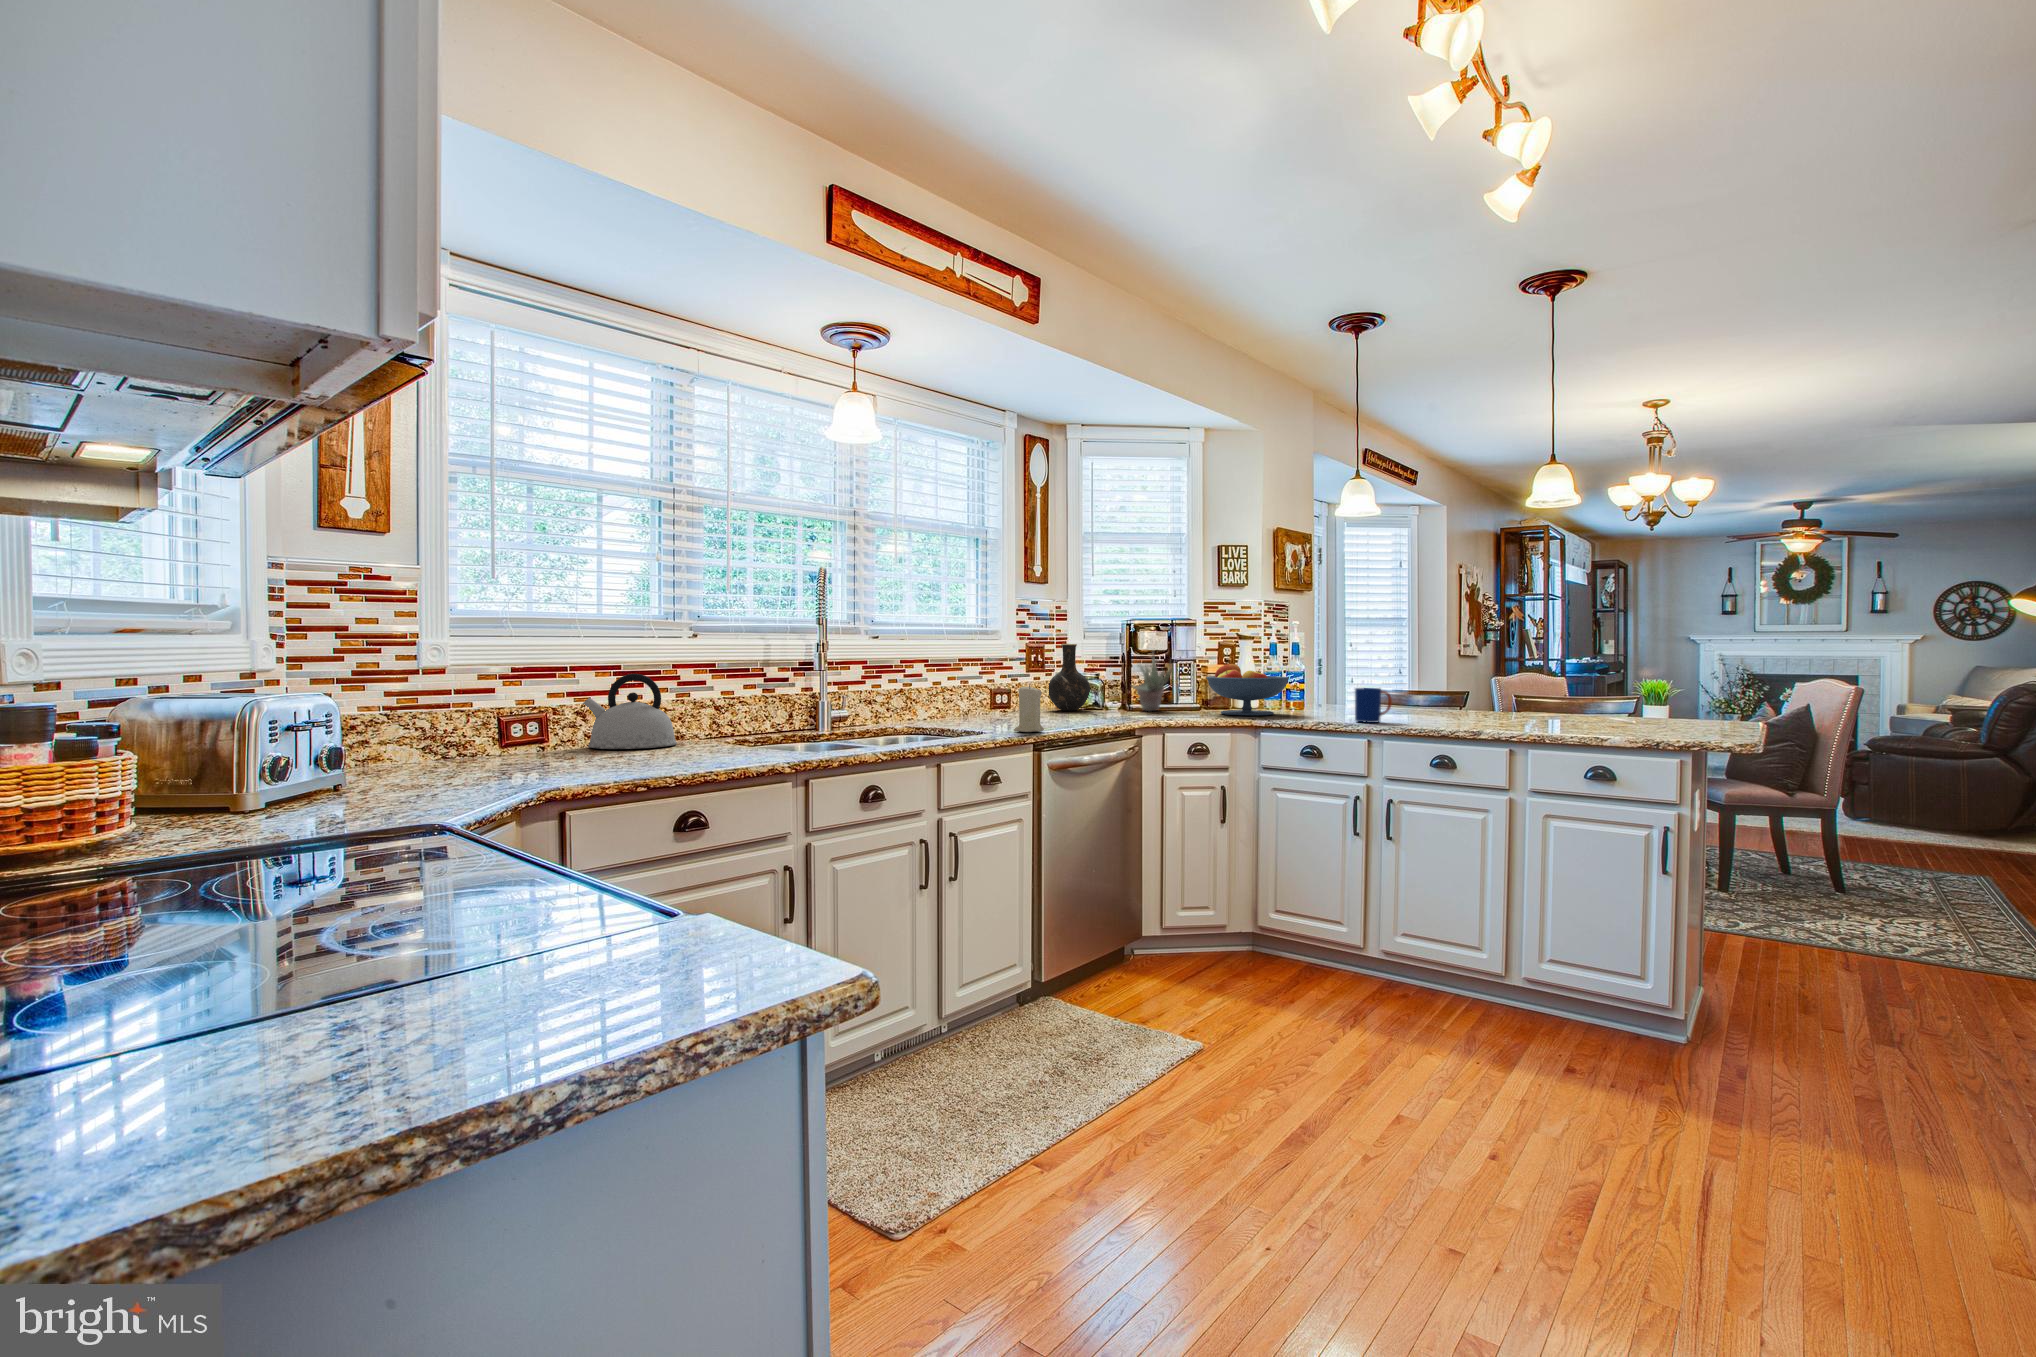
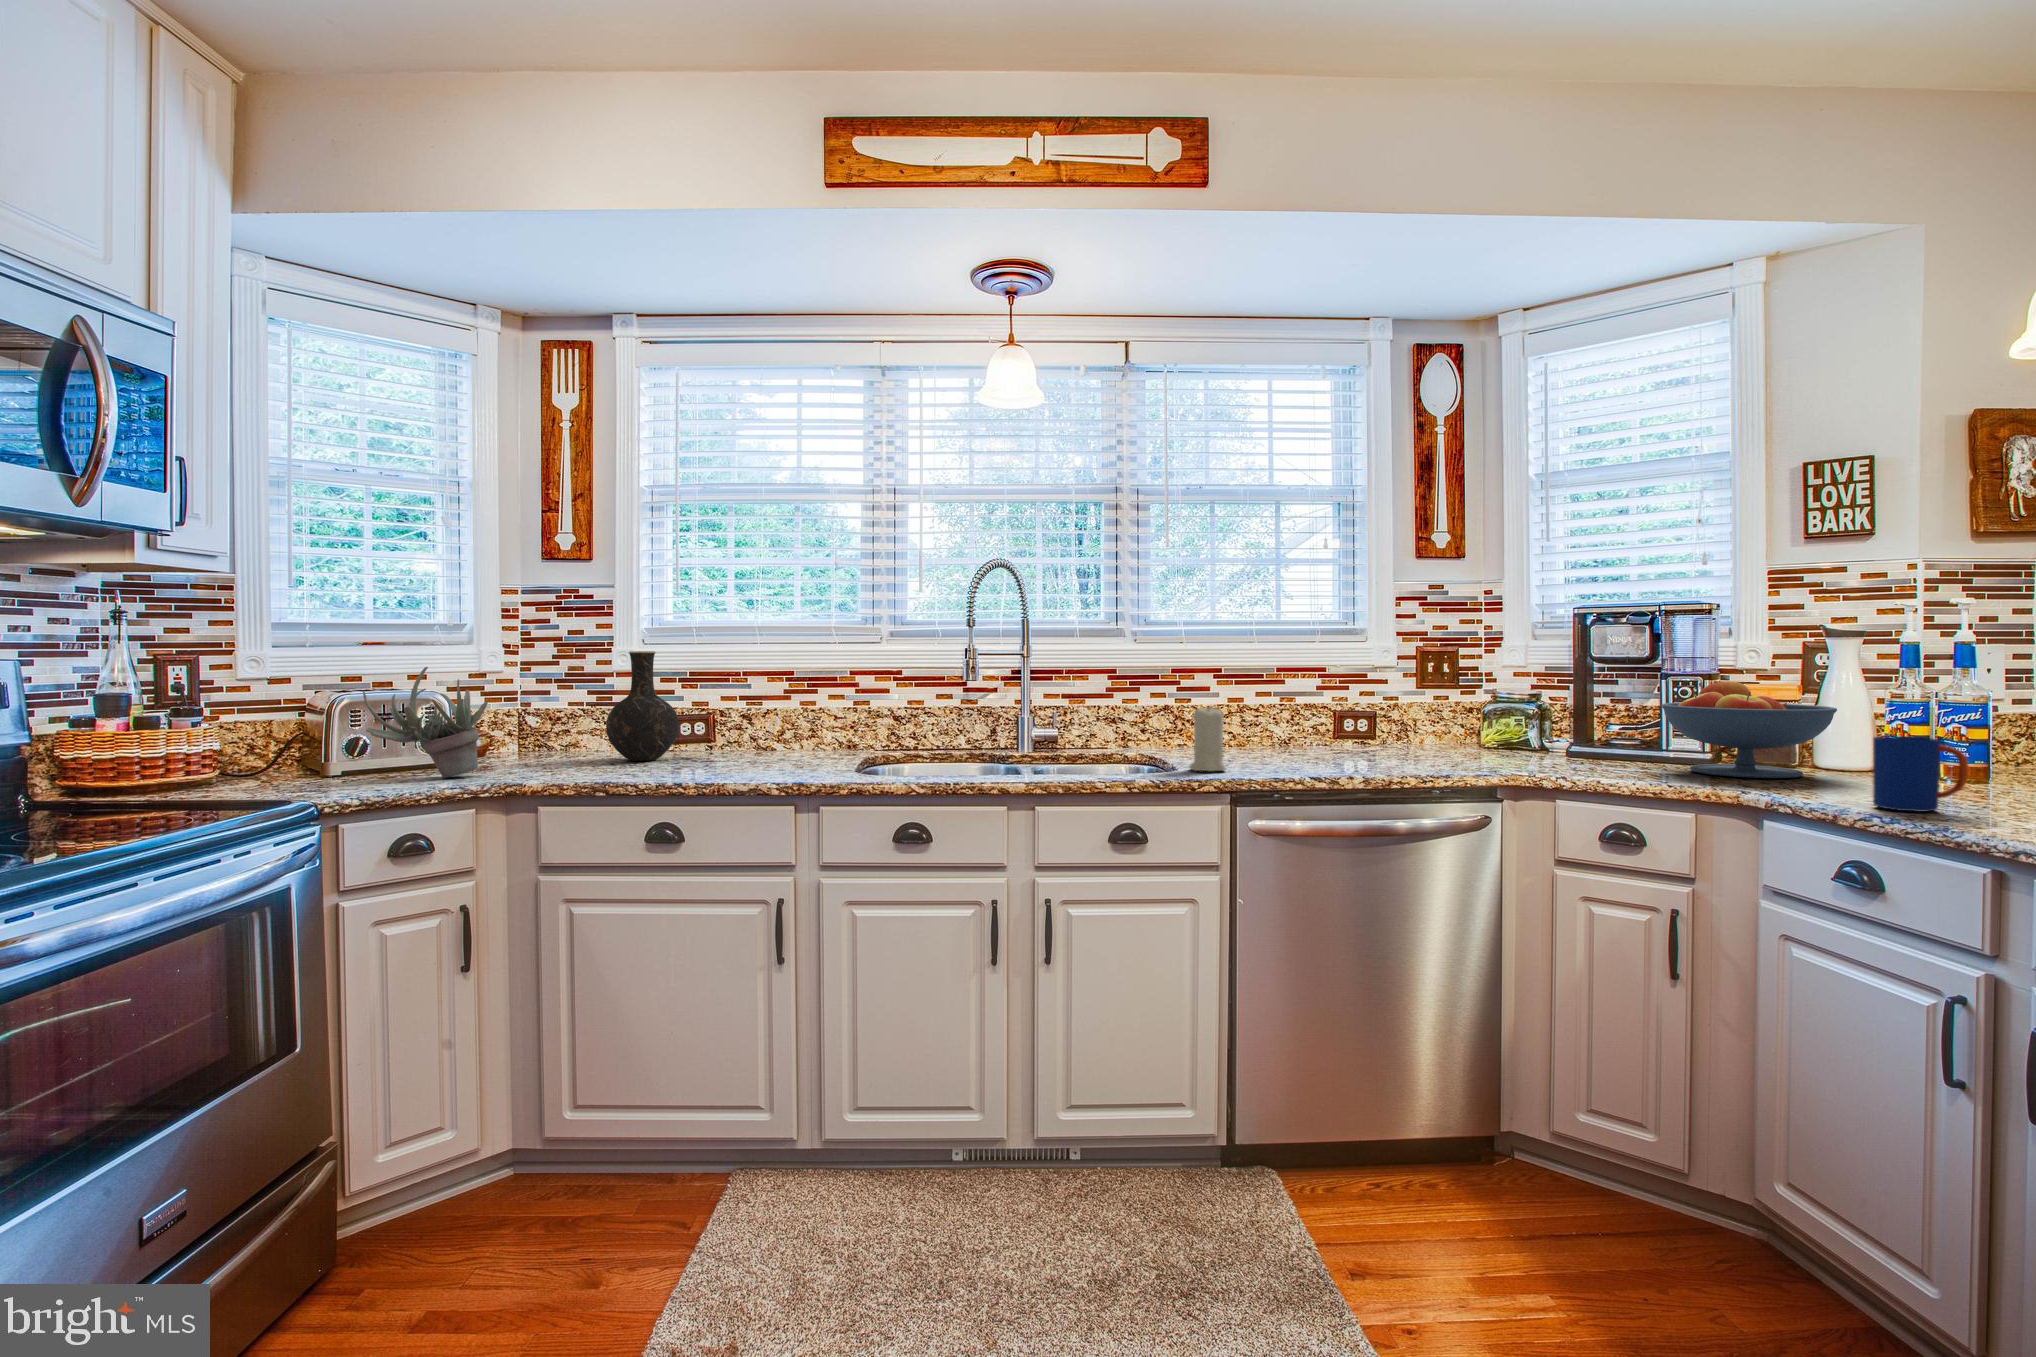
vase: present [1049,644,1090,711] -> present [606,651,679,761]
succulent plant: present [1132,653,1172,711] -> present [363,667,488,778]
kettle: present [583,674,677,749] -> none [750,680,834,755]

